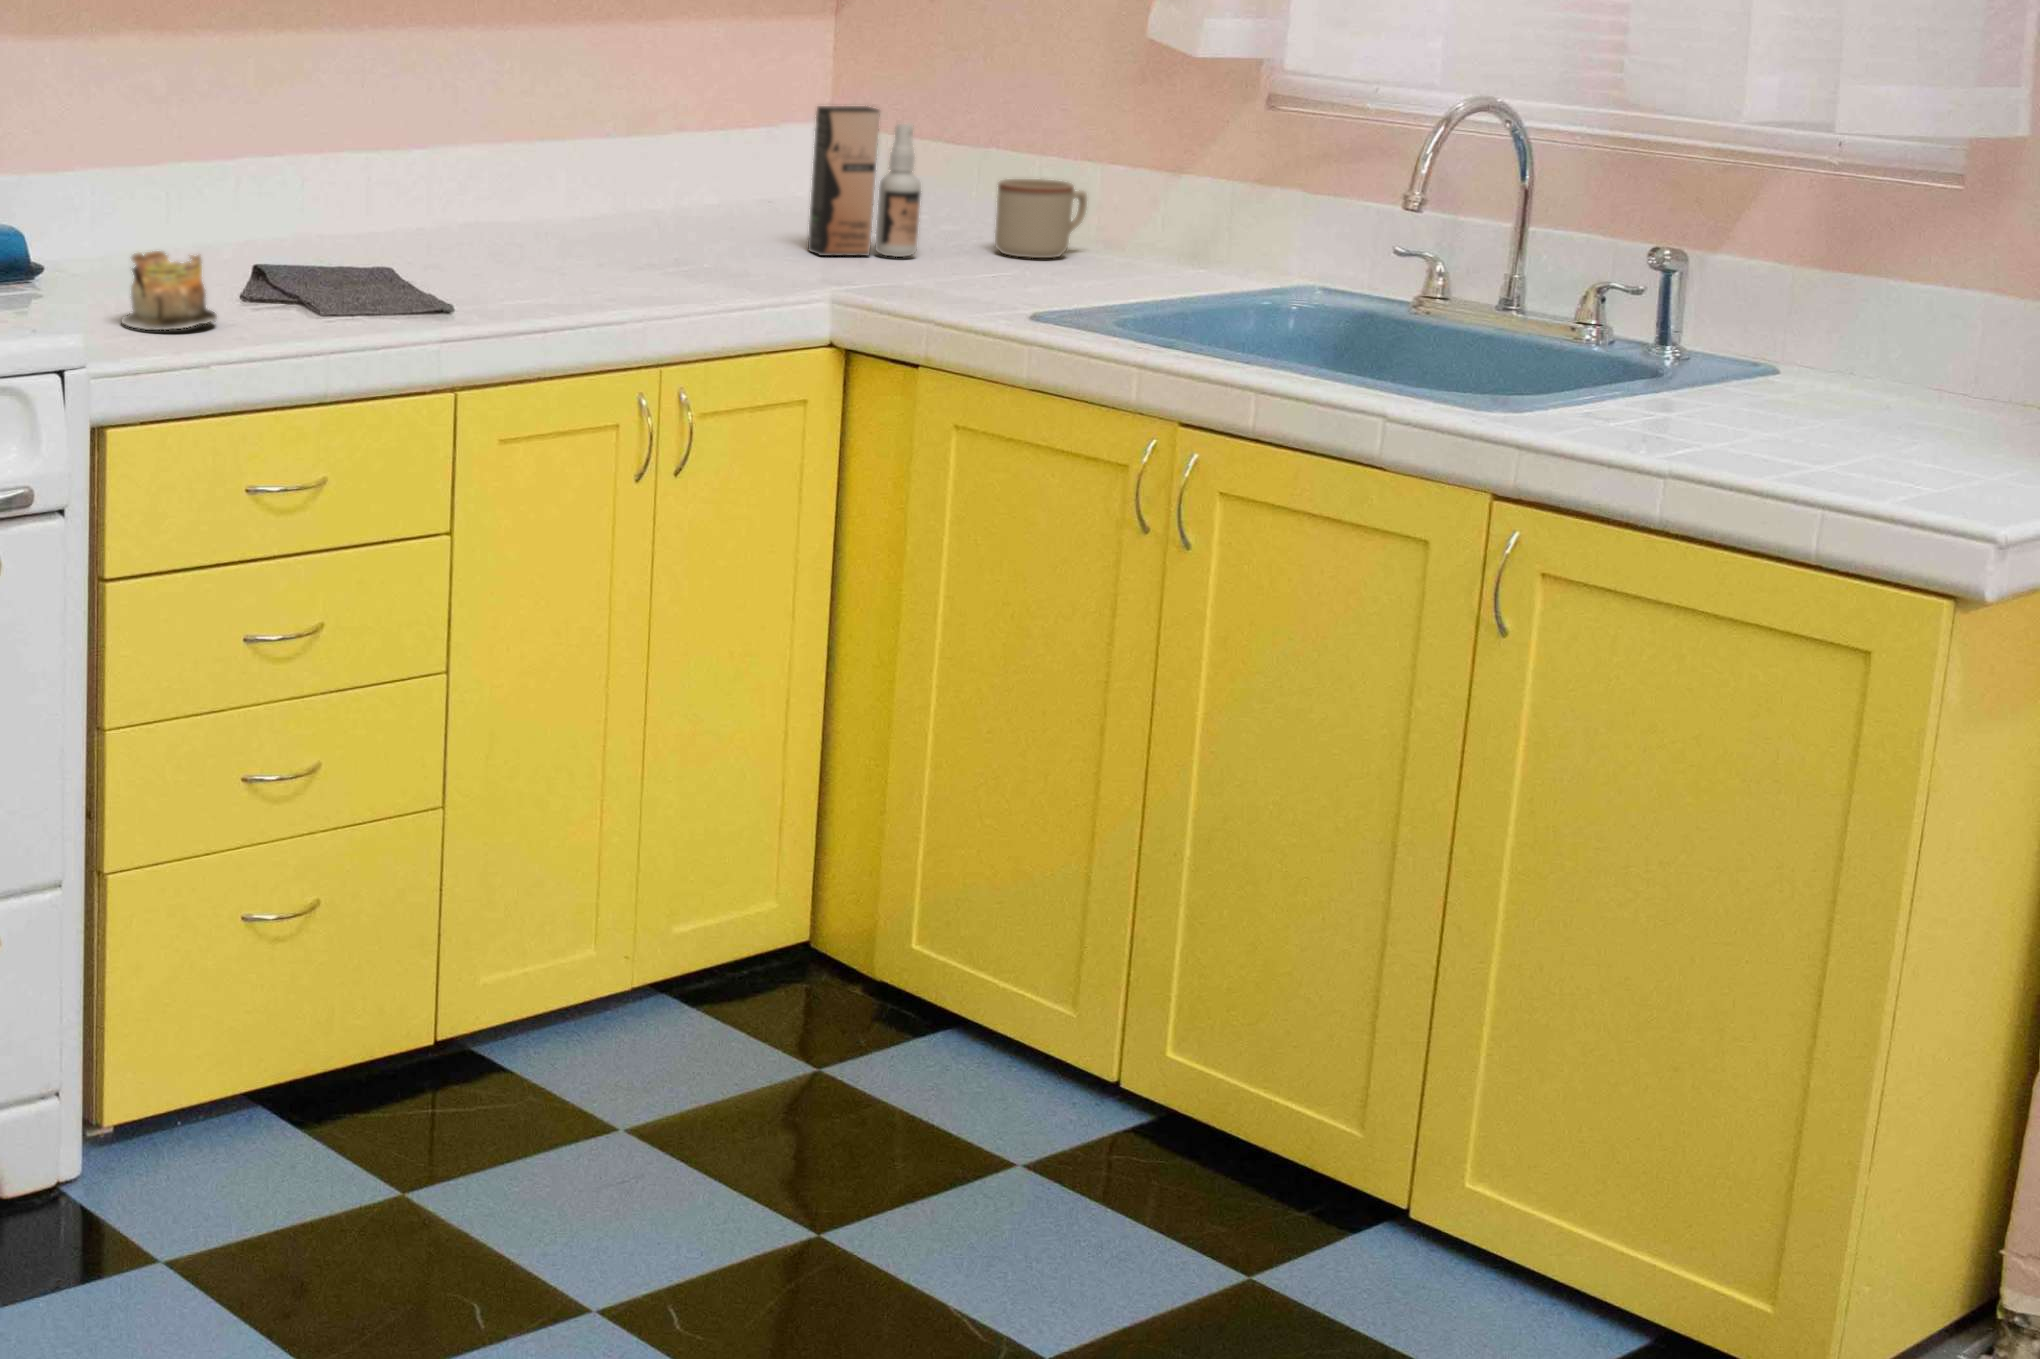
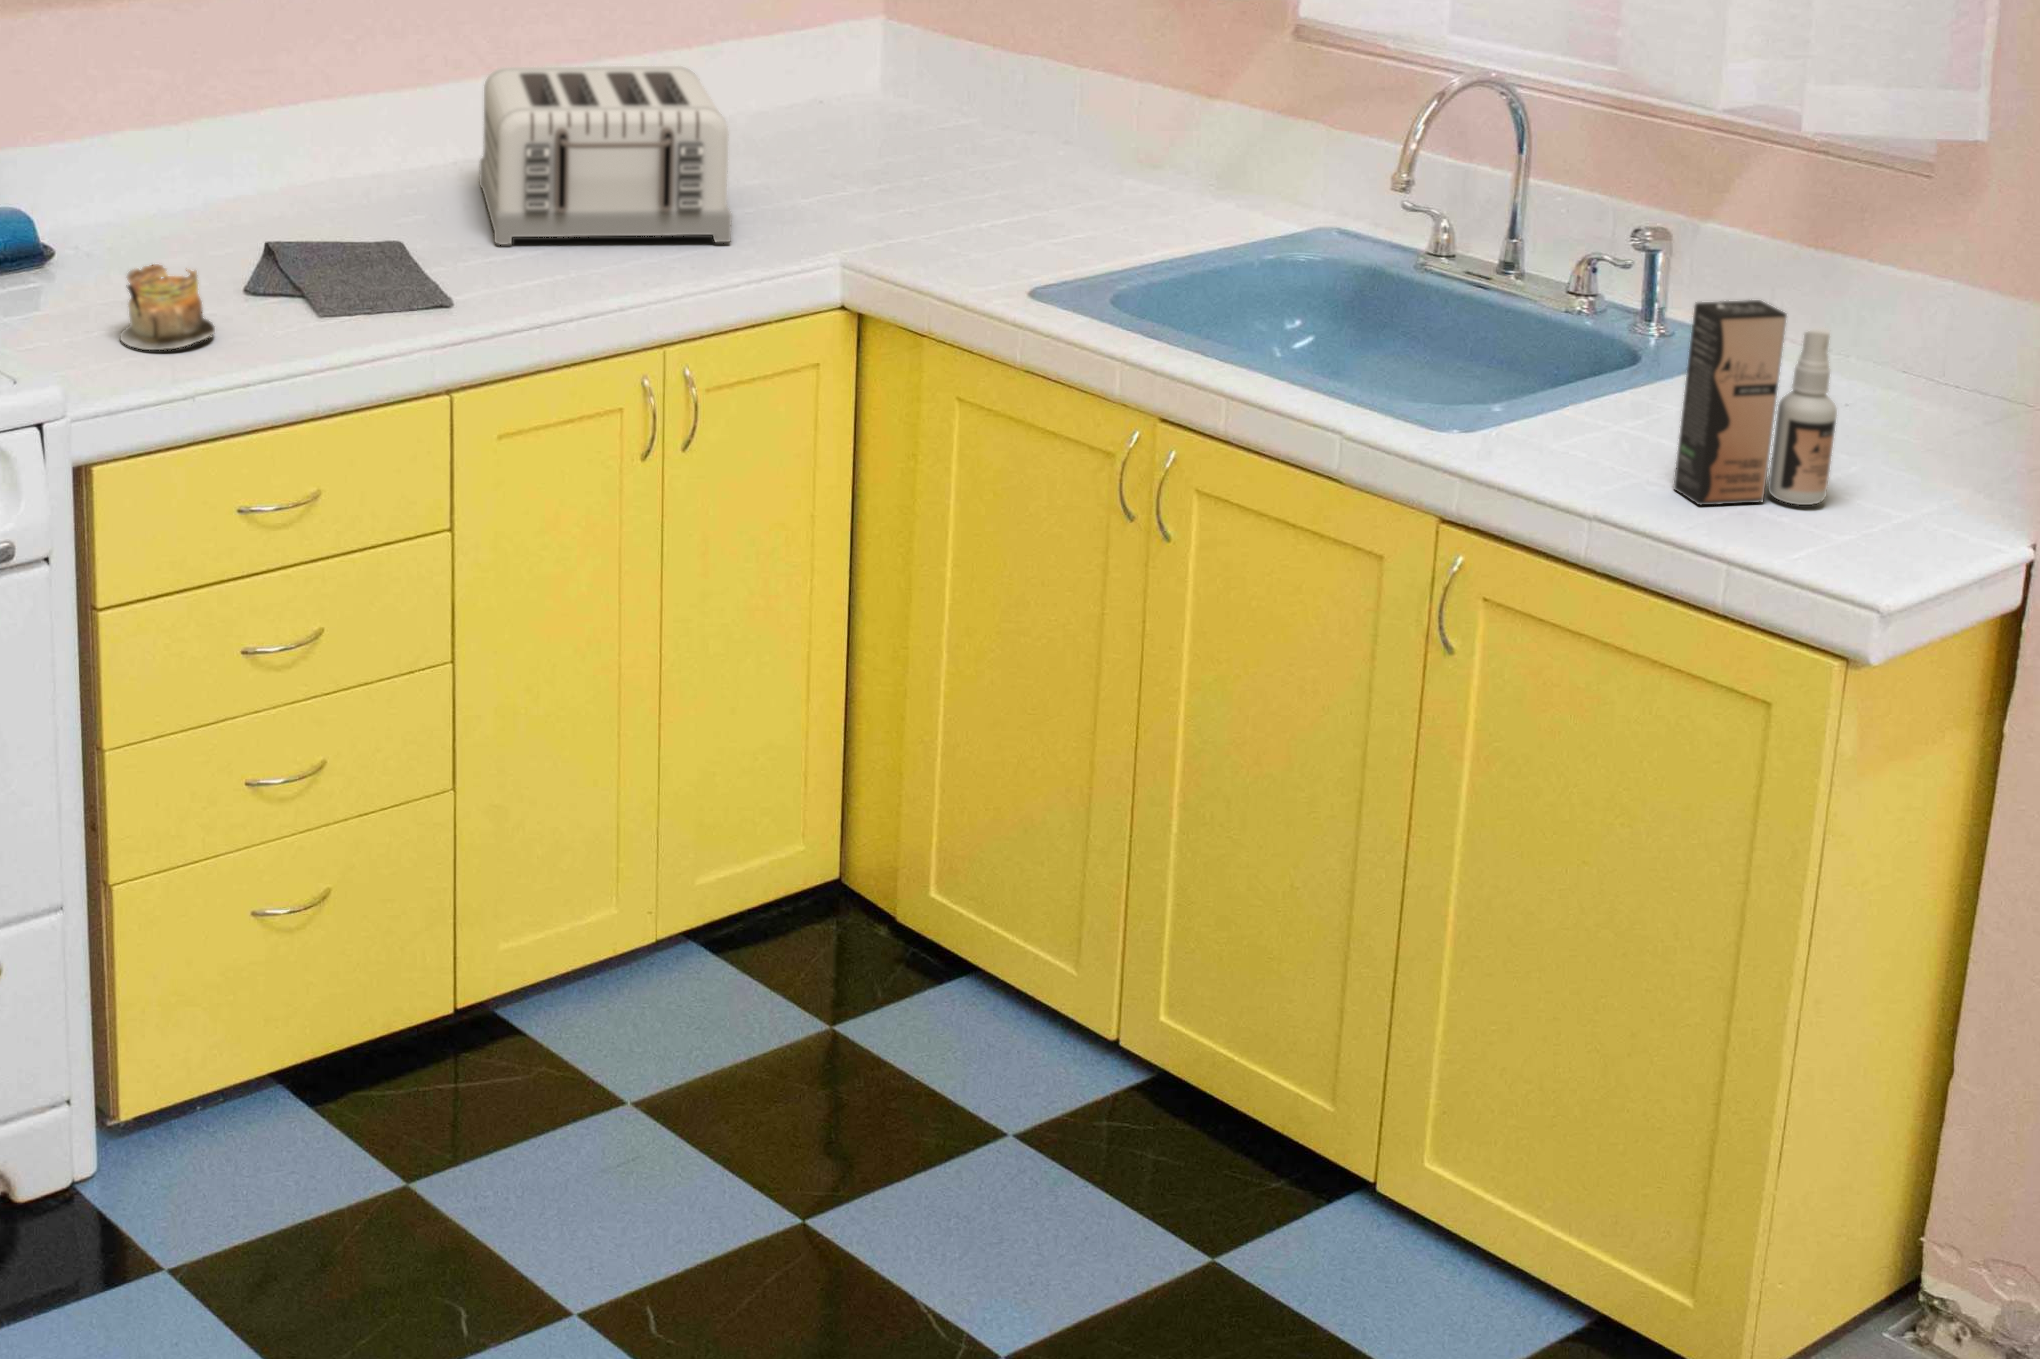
spray bottle: present [808,106,921,257] -> present [1674,300,1837,505]
toaster: none [448,120,716,277] -> present [479,66,731,245]
mug: present [995,179,1087,258] -> none [1026,113,1118,198]

